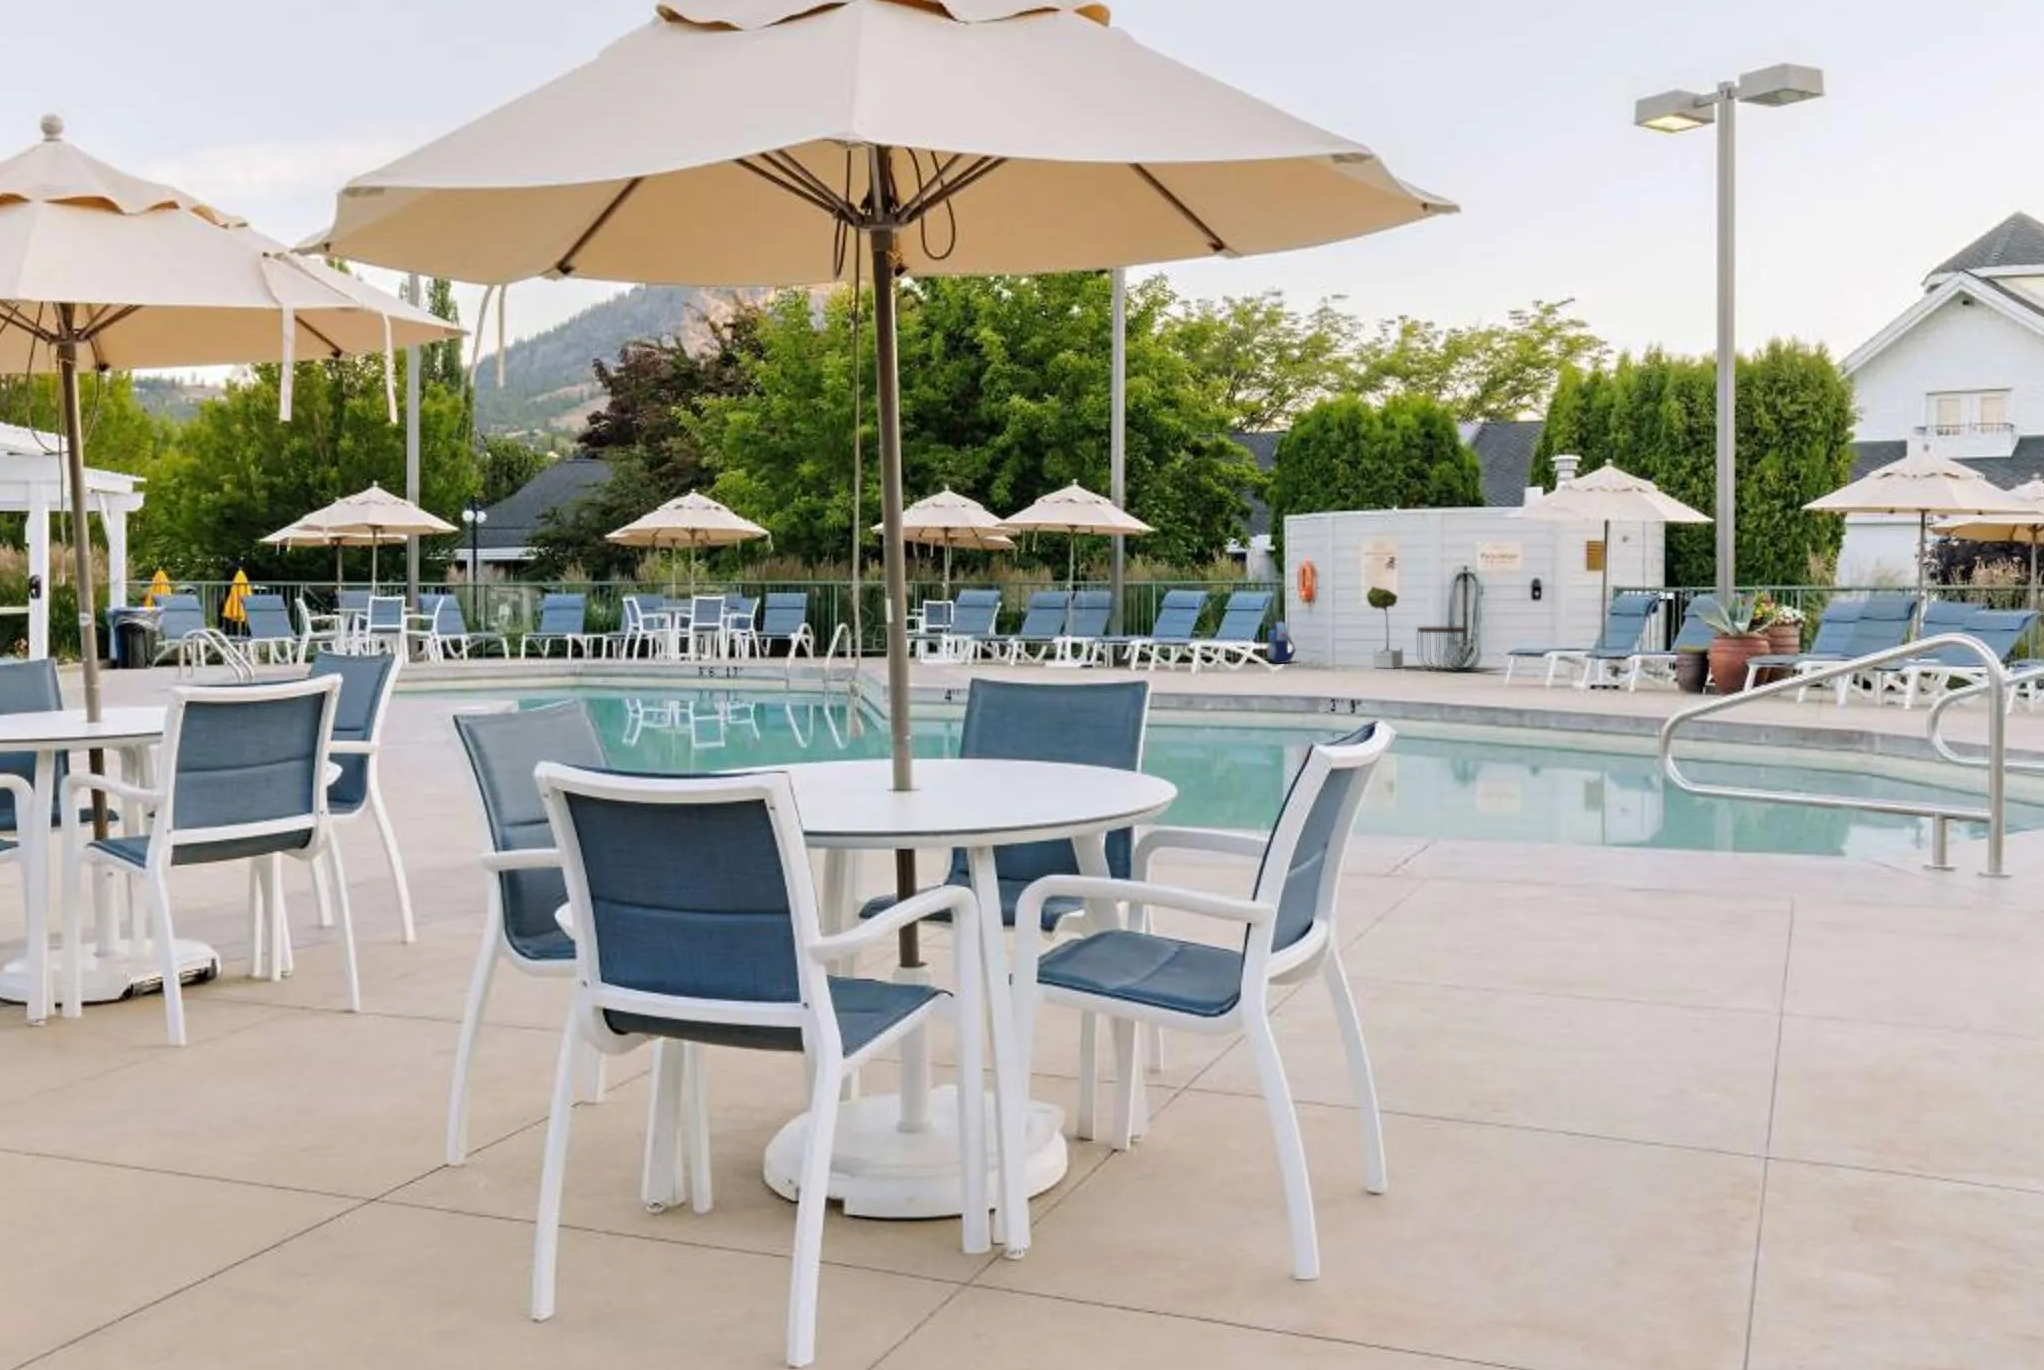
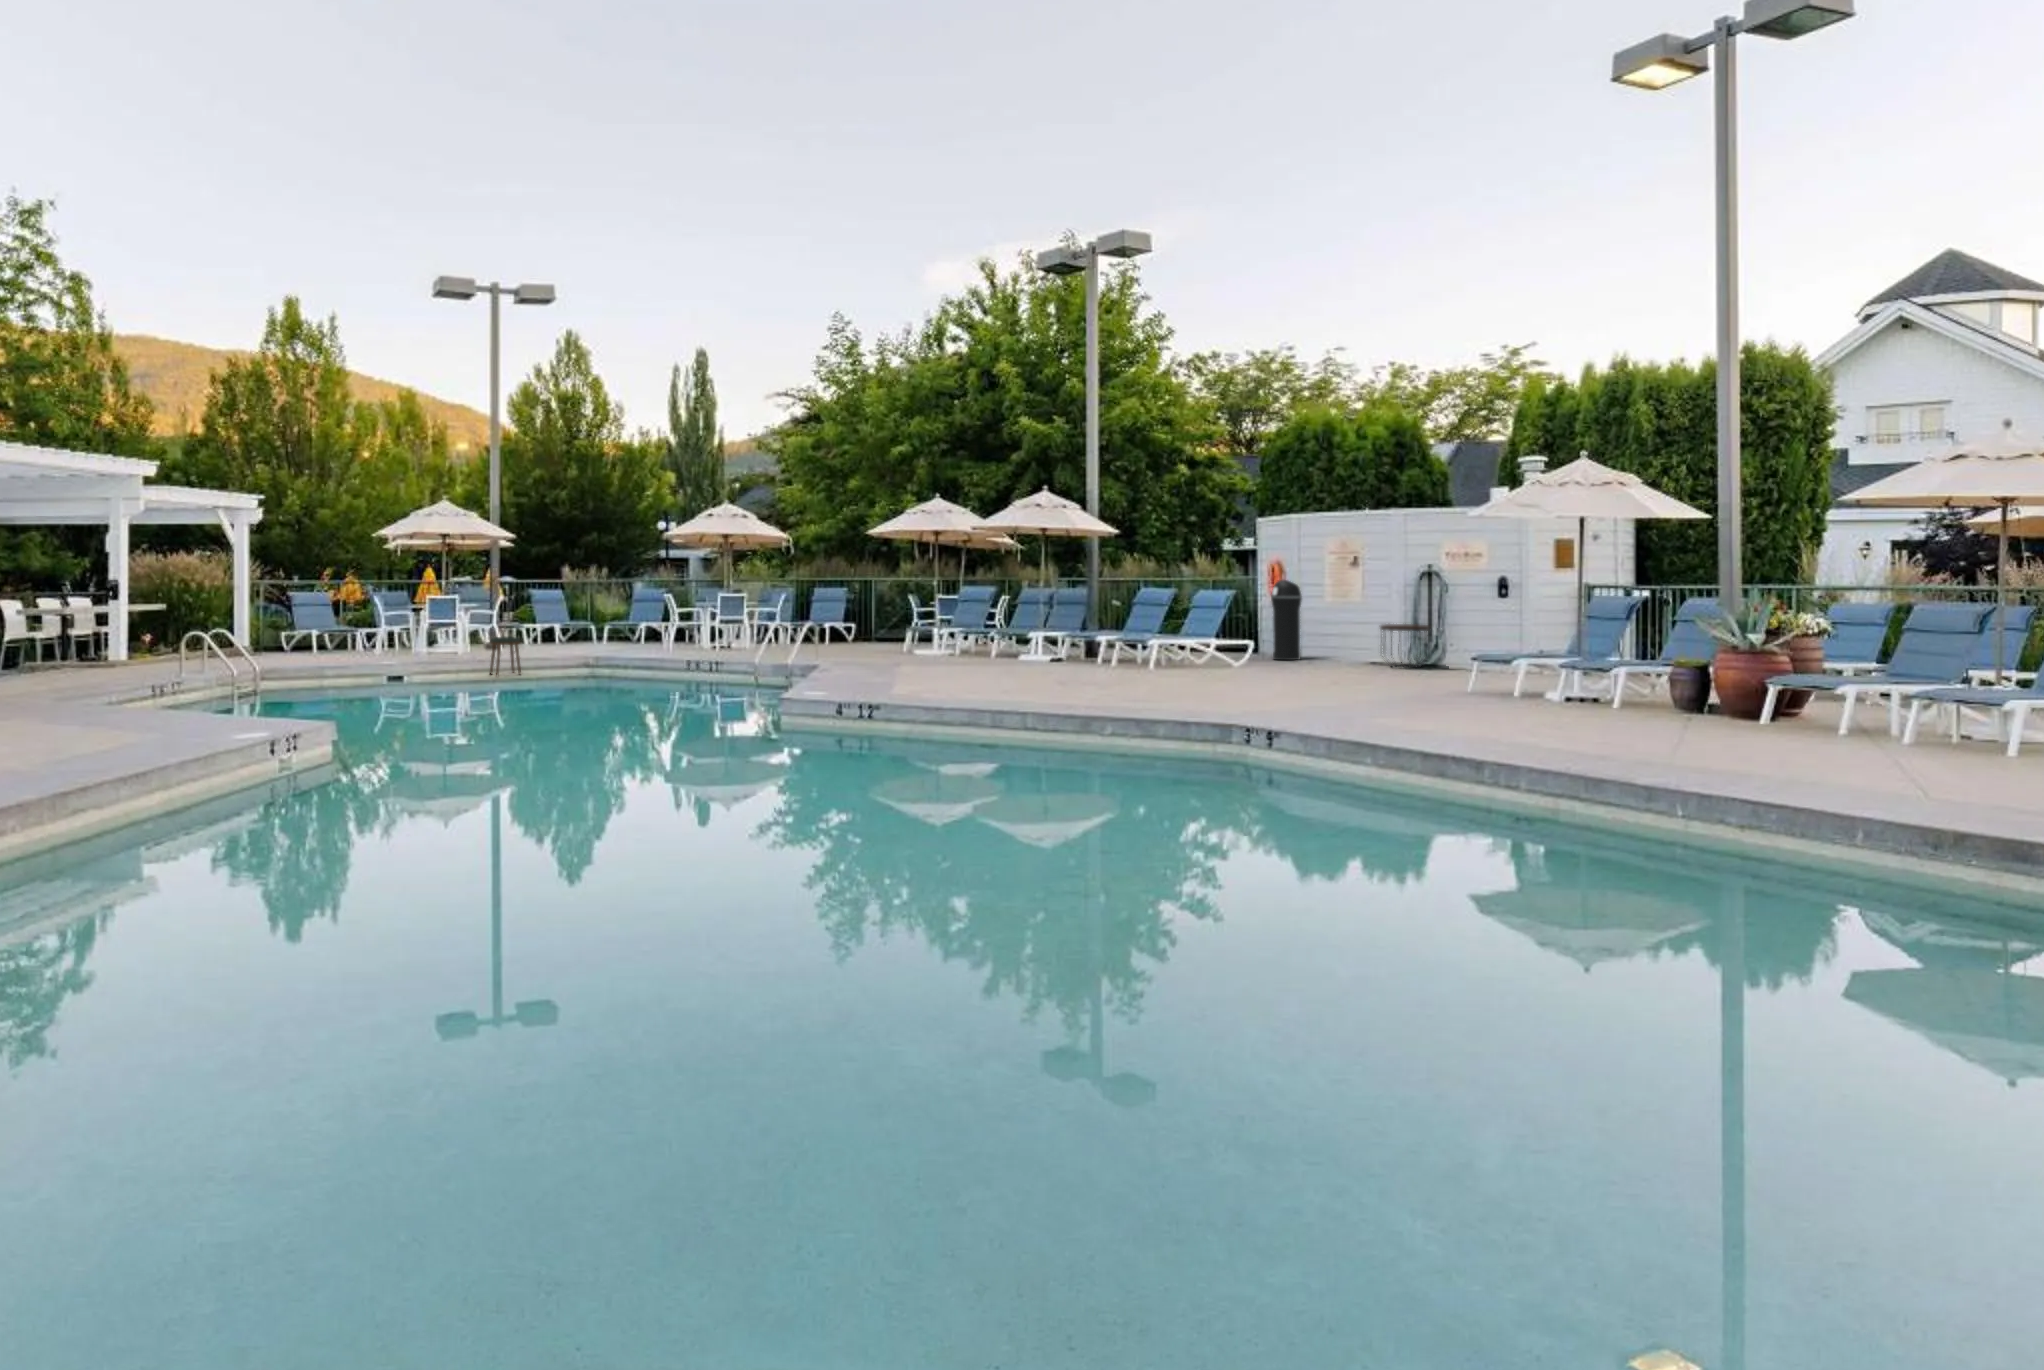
trash can: none [1304,581,1336,666] -> present [1271,580,1302,660]
potted tree: present [1367,587,1403,668] -> none [1330,585,1367,664]
backpack: present [1266,622,1295,663] -> none [1236,618,1264,657]
stool: none [438,646,477,690] -> present [490,637,521,676]

